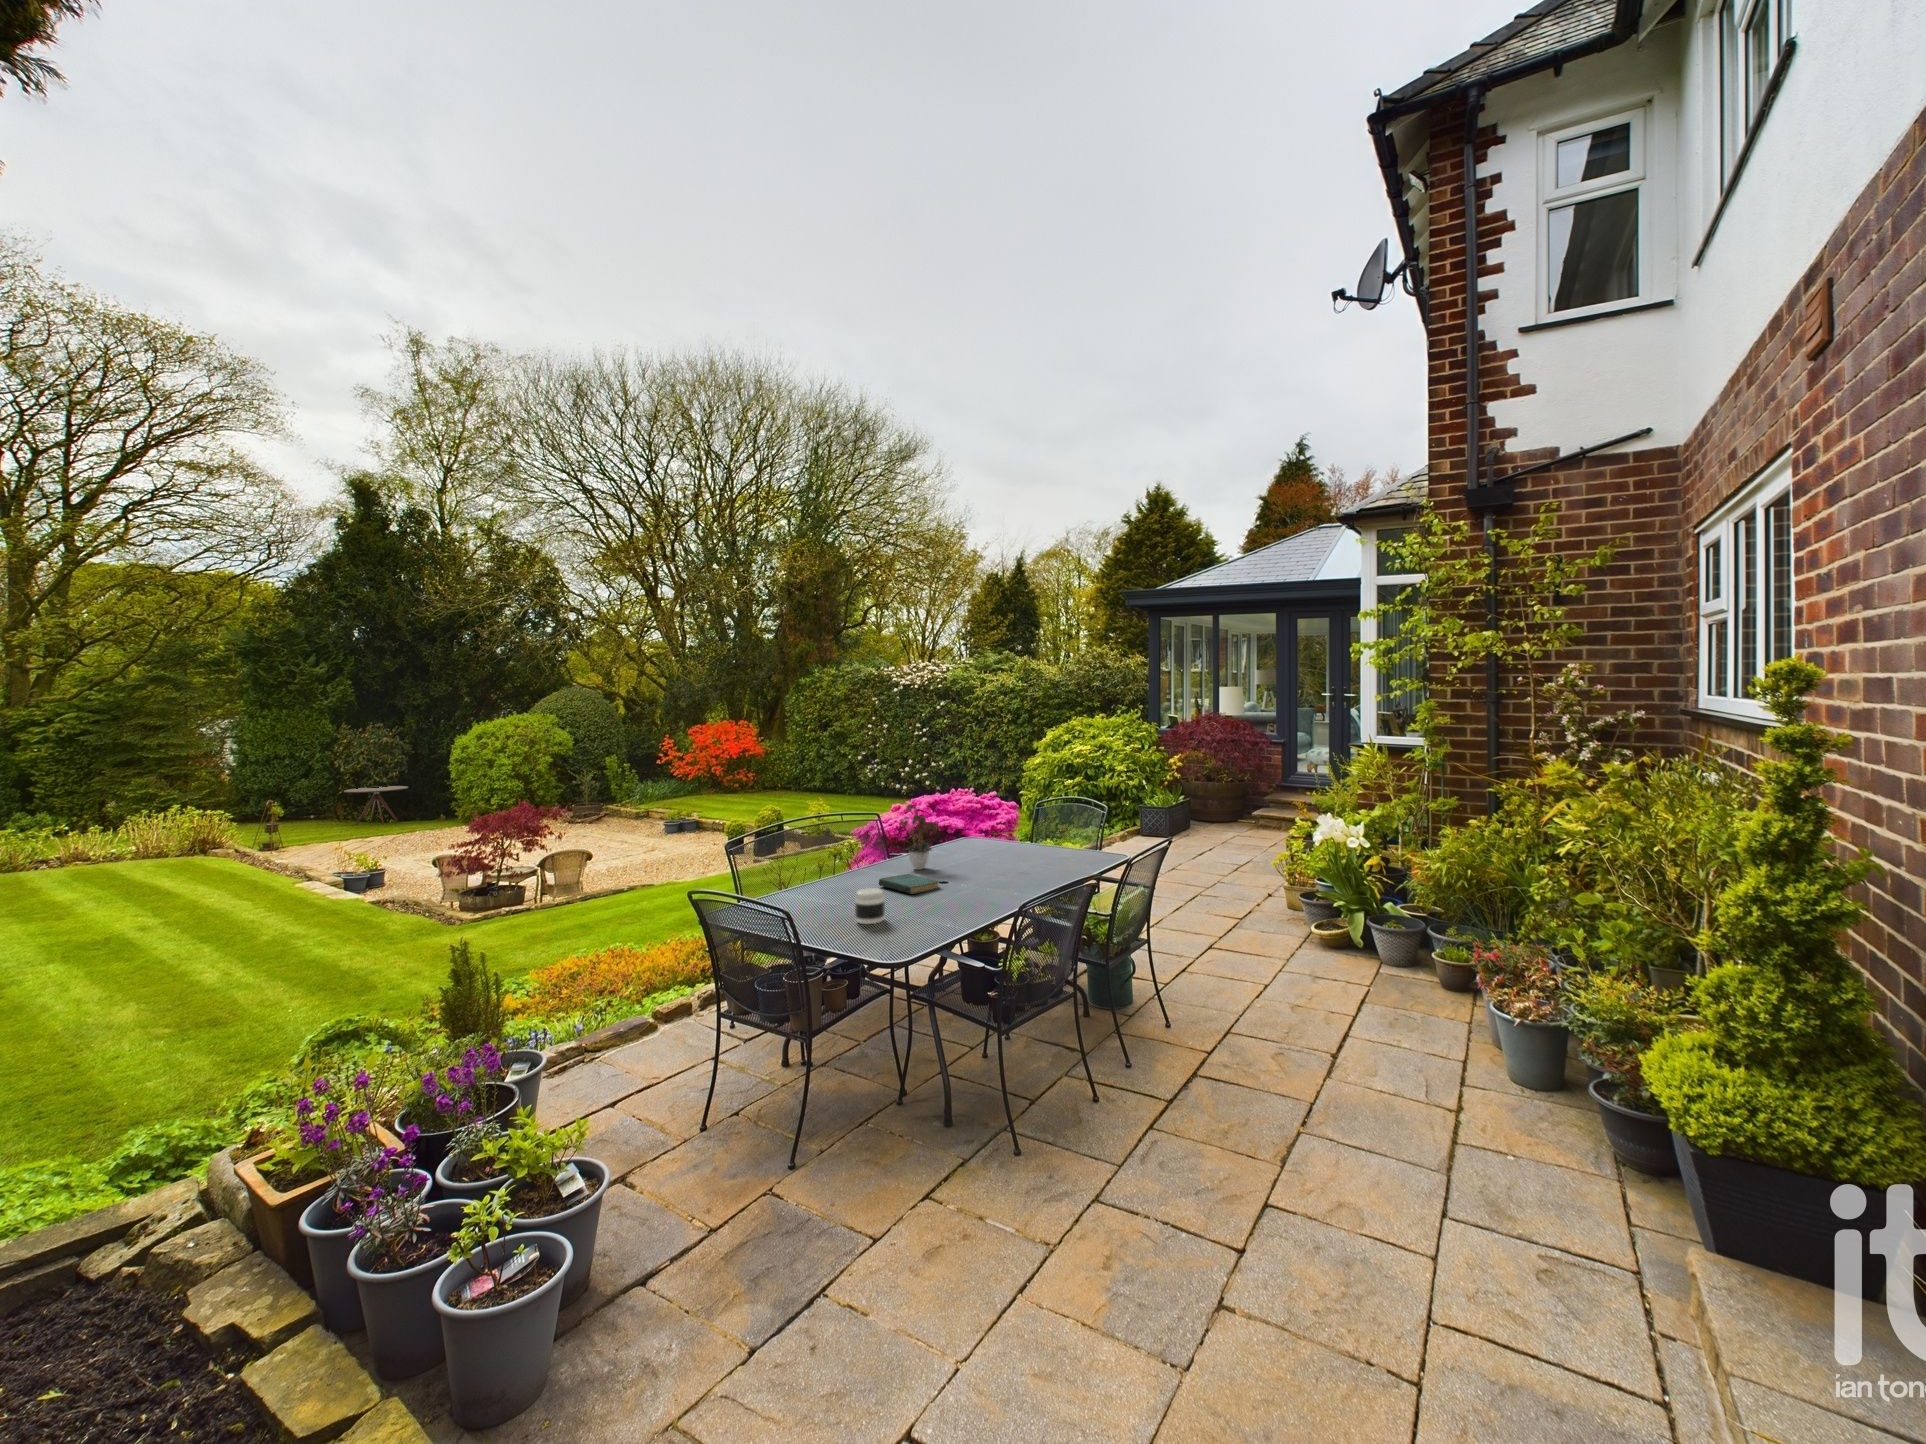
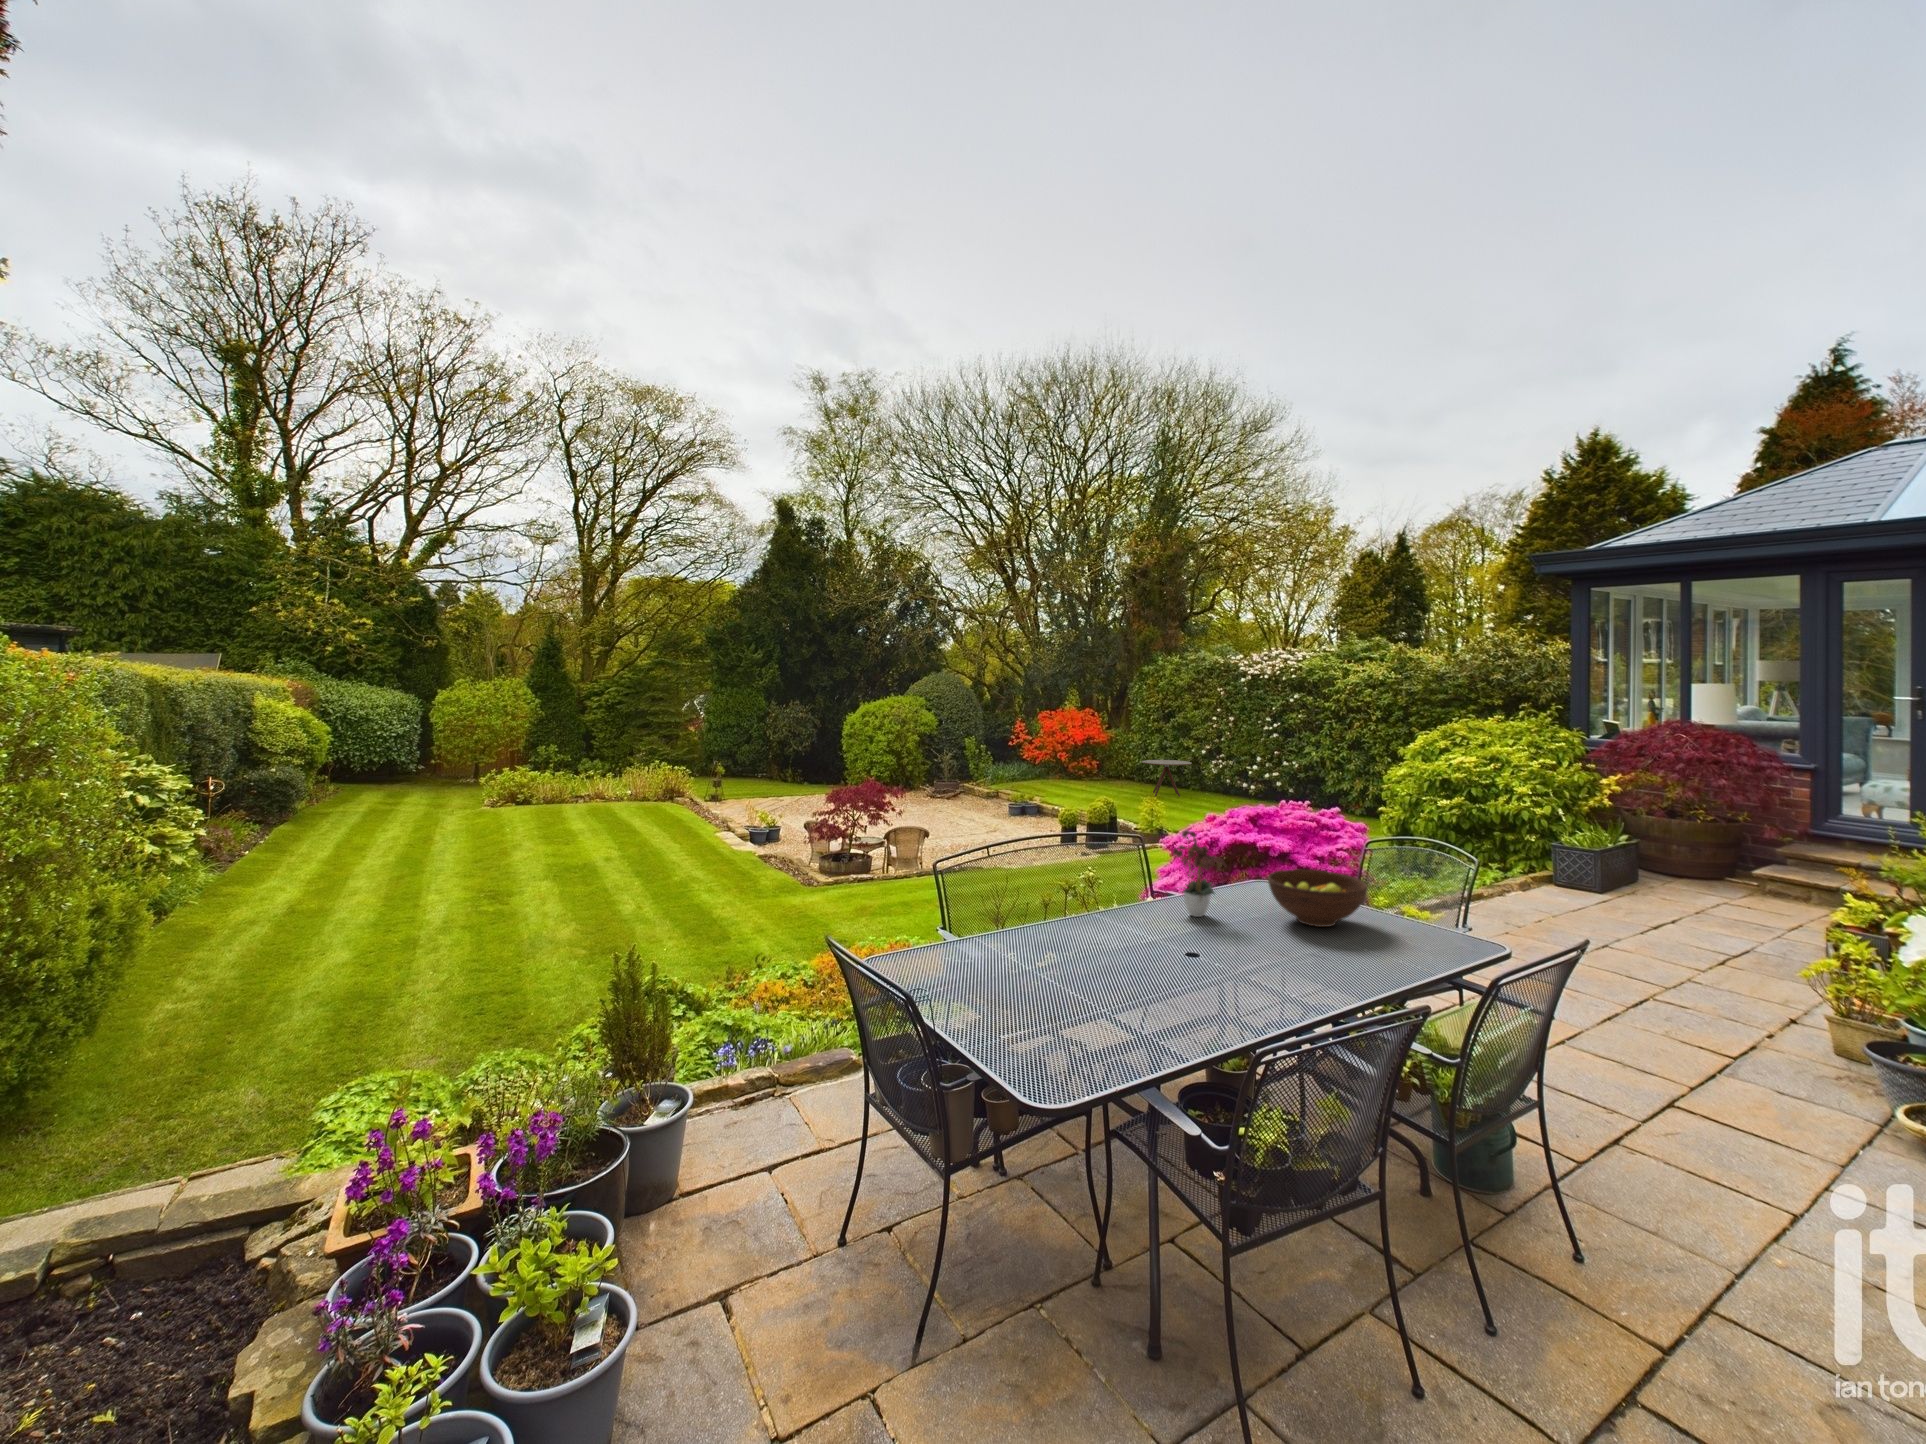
round table: present [344,786,408,825] -> present [1142,760,1192,797]
fruit bowl: none [969,827,1036,865] -> present [1268,870,1367,927]
book: present [879,874,940,894] -> none [1133,924,1213,957]
jar: present [855,888,885,924] -> none [1077,948,1117,1001]

